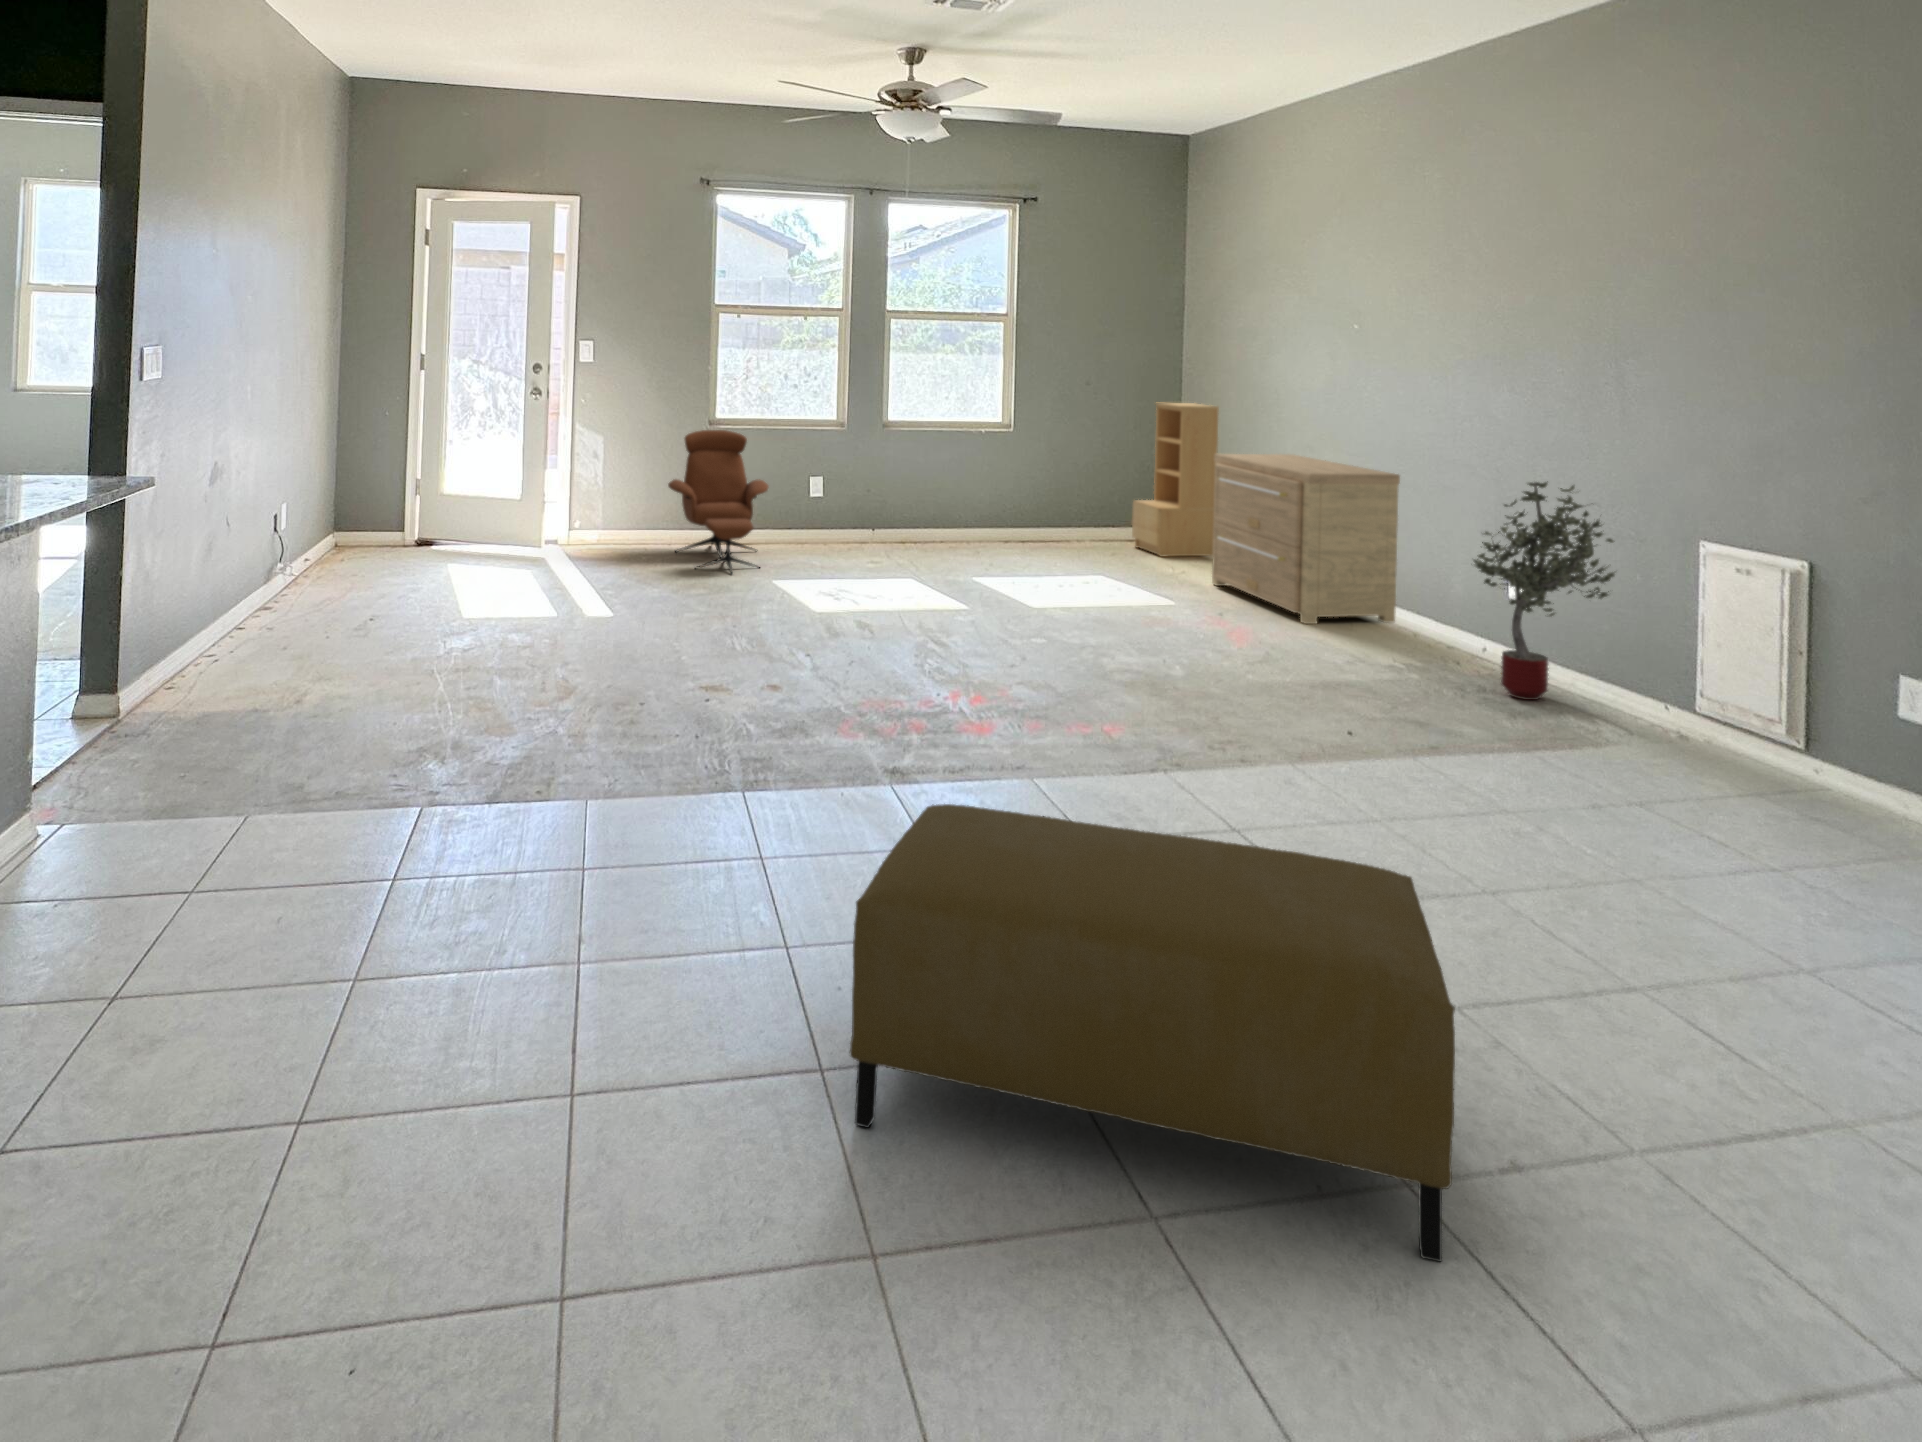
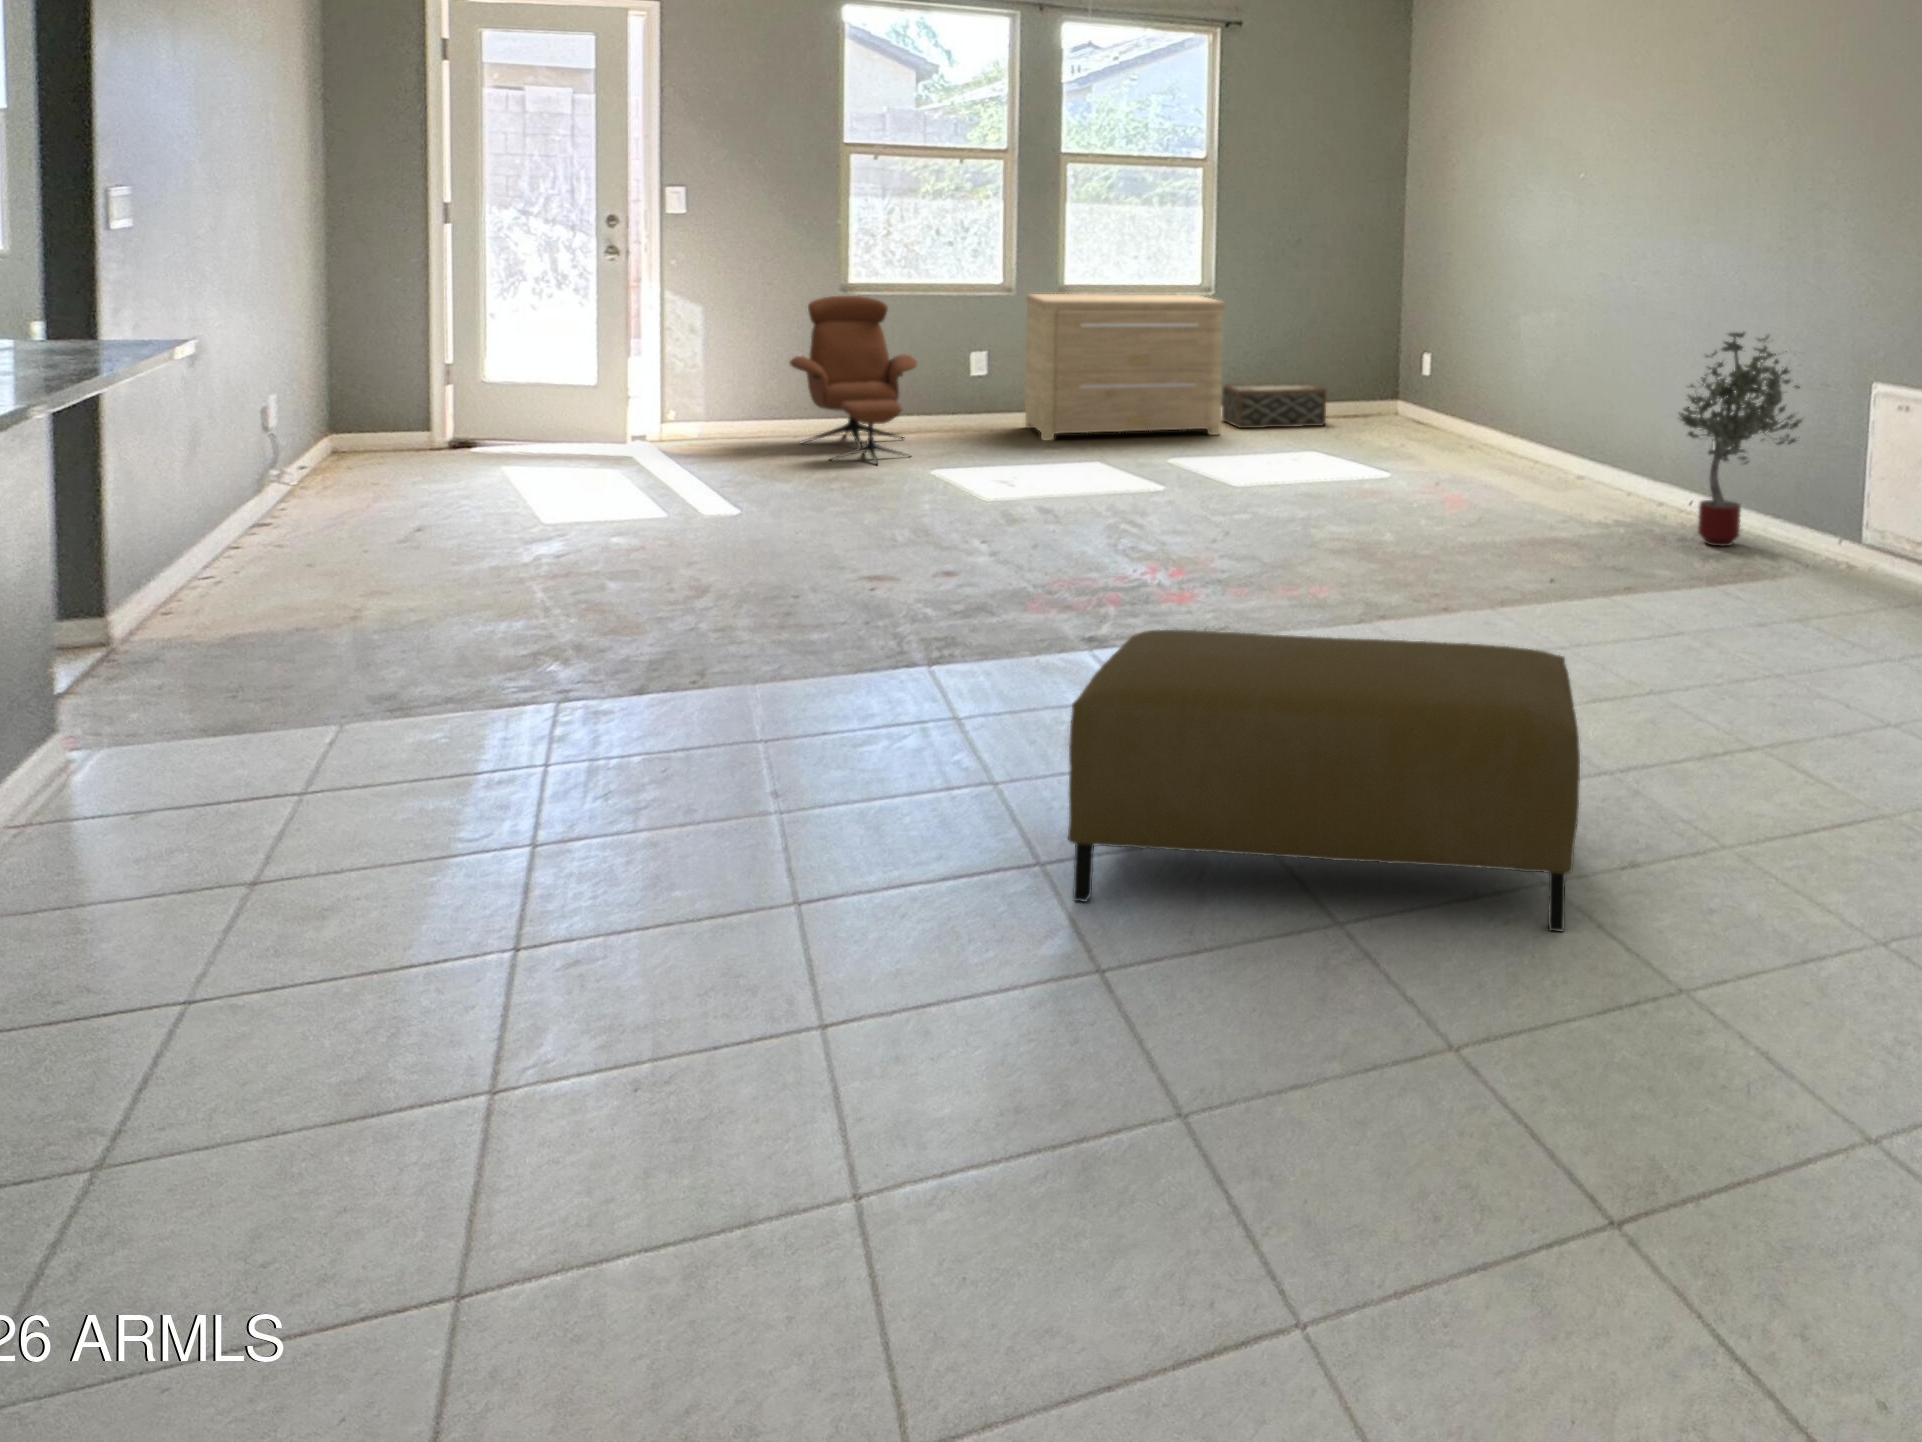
bookshelf: present [1132,402,1219,557] -> none [1344,260,1439,431]
side table: present [1212,454,1400,624] -> present [1025,294,1225,441]
woven basket: none [1024,510,1116,550] -> present [1221,383,1327,428]

